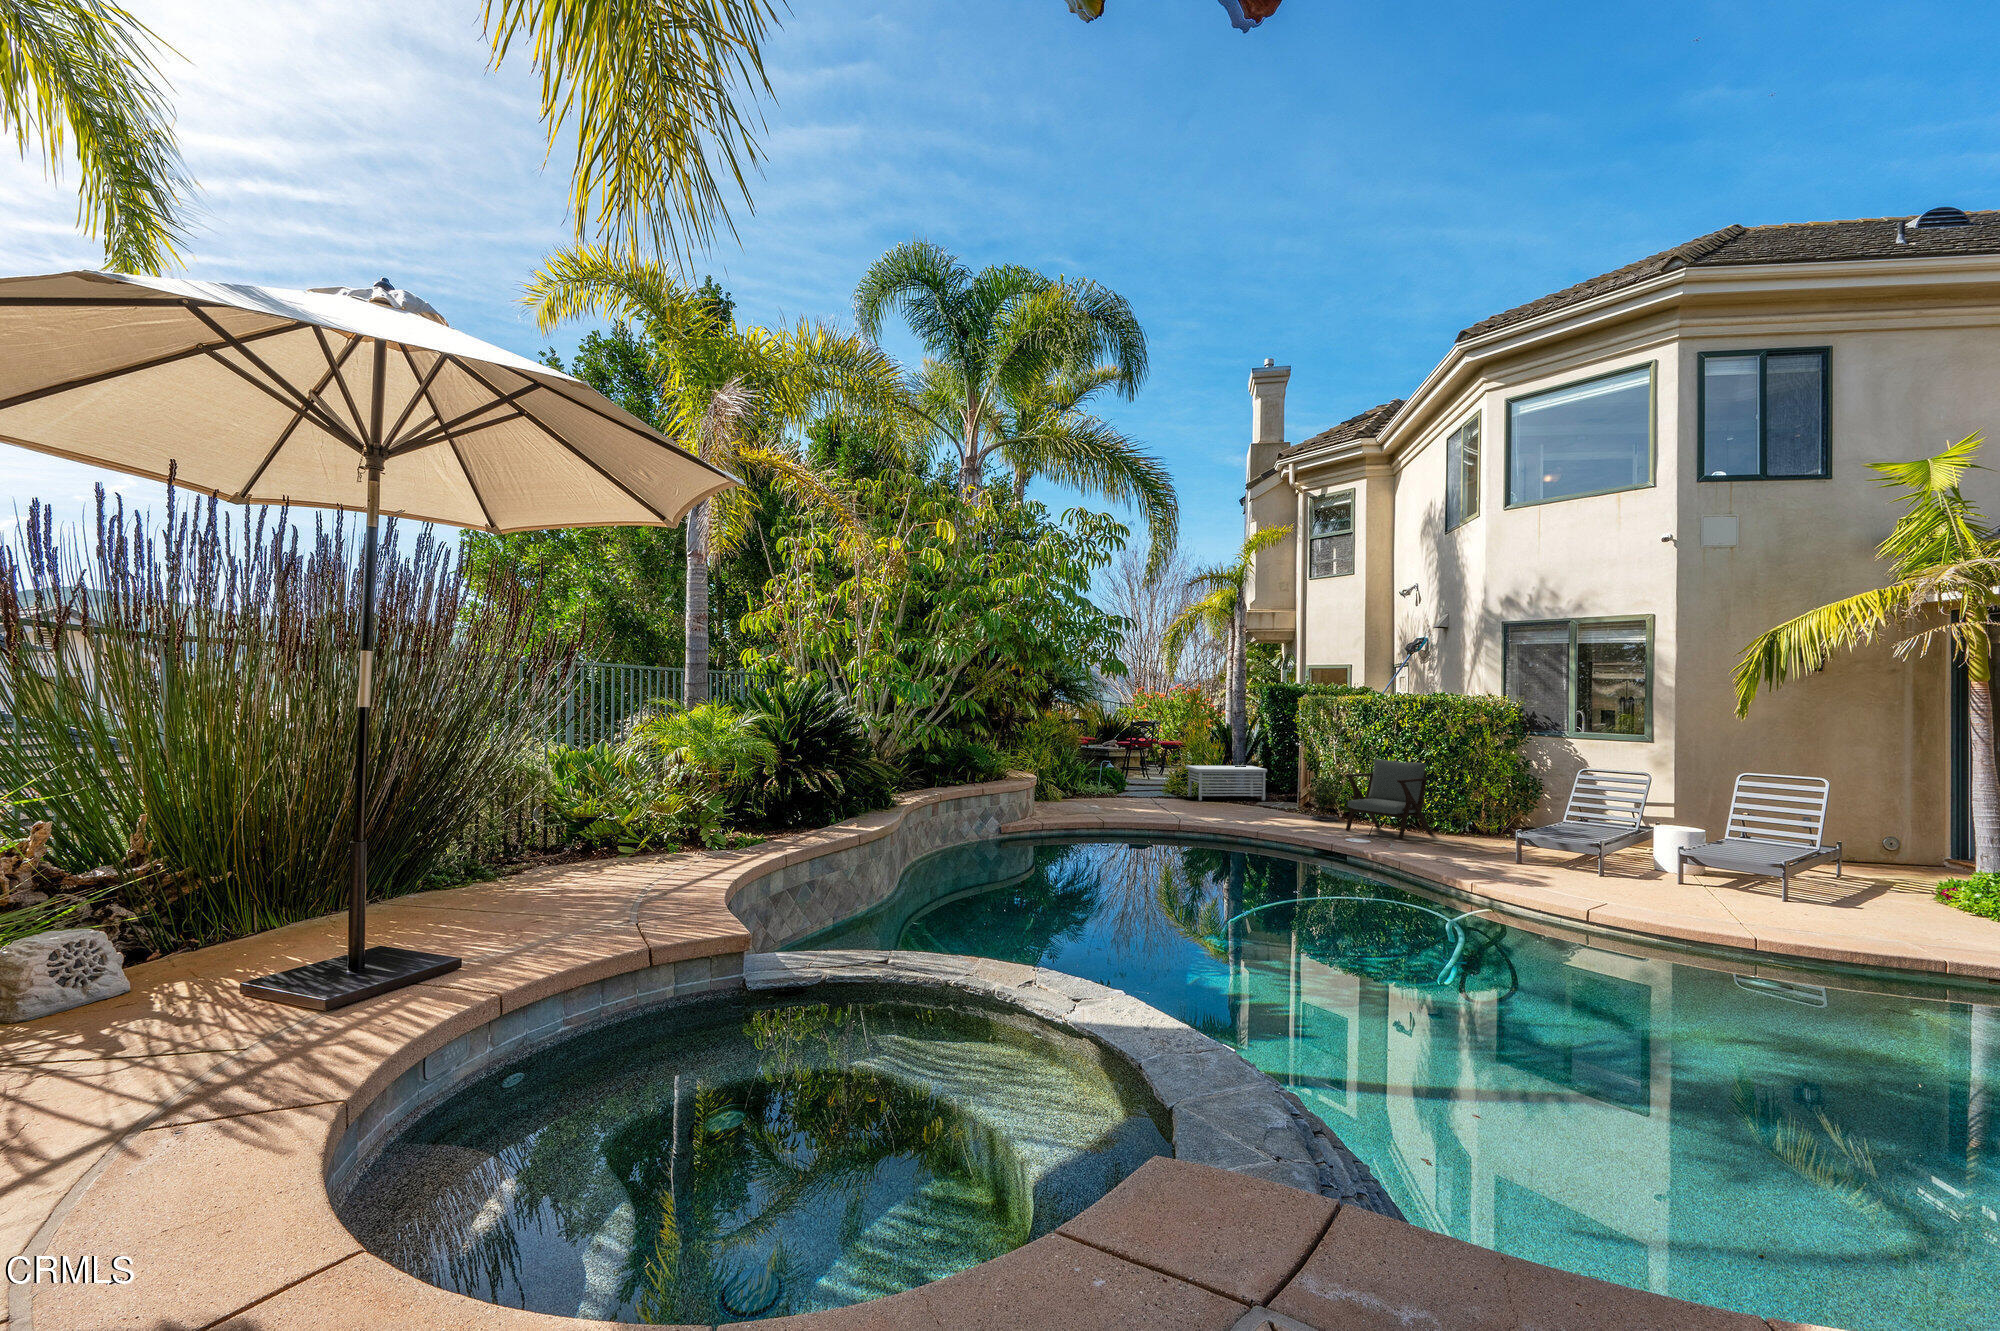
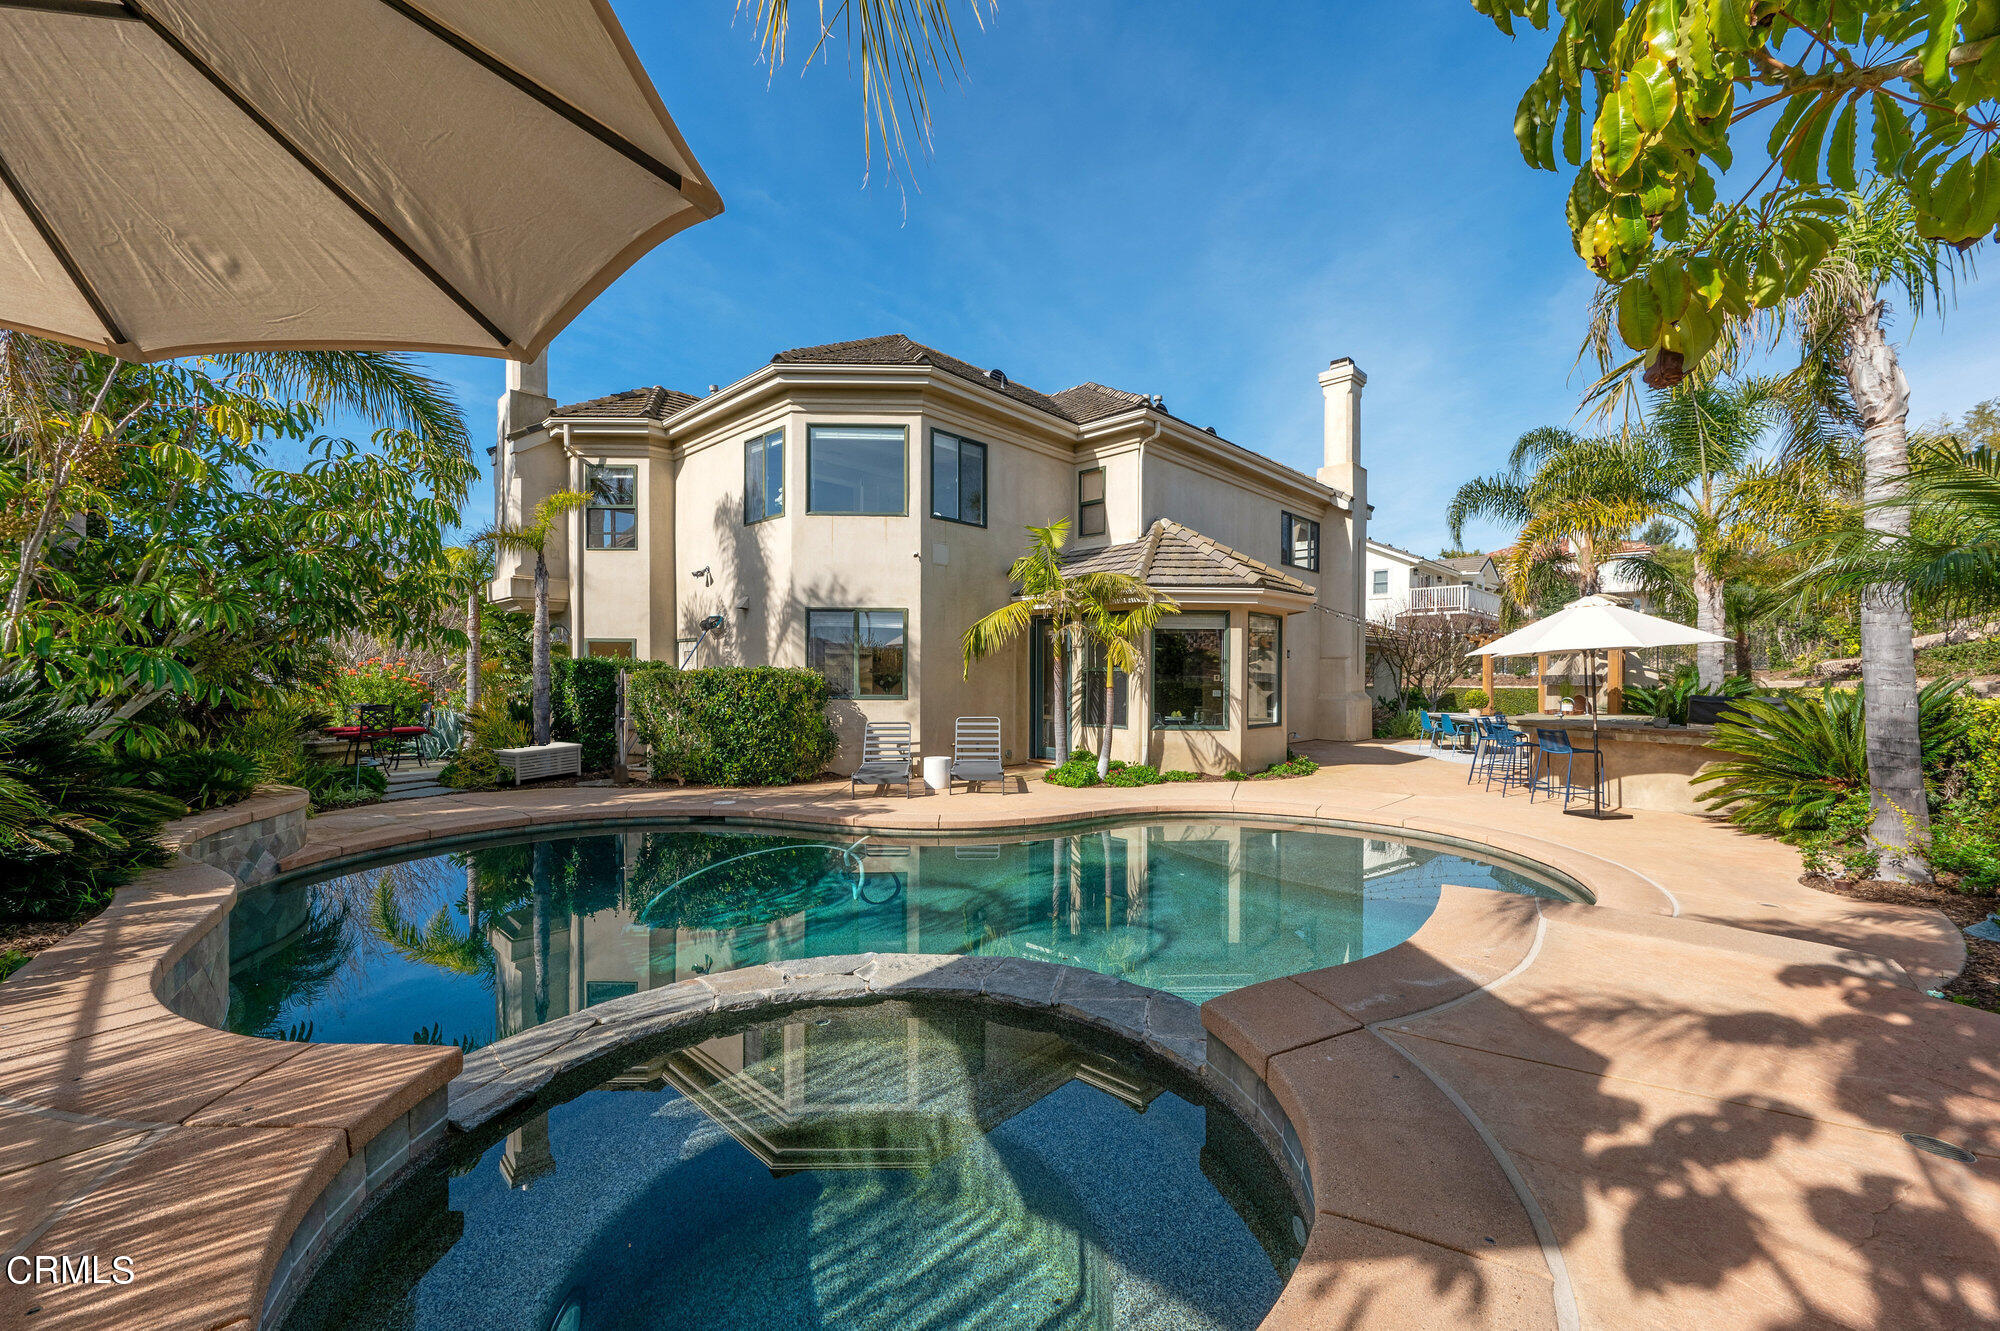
lounge chair: present [1345,759,1433,839] -> none [701,728,767,794]
potted tree: present [1309,777,1337,821] -> none [649,744,681,788]
watering can: none [1265,788,1302,811] -> present [606,764,631,783]

